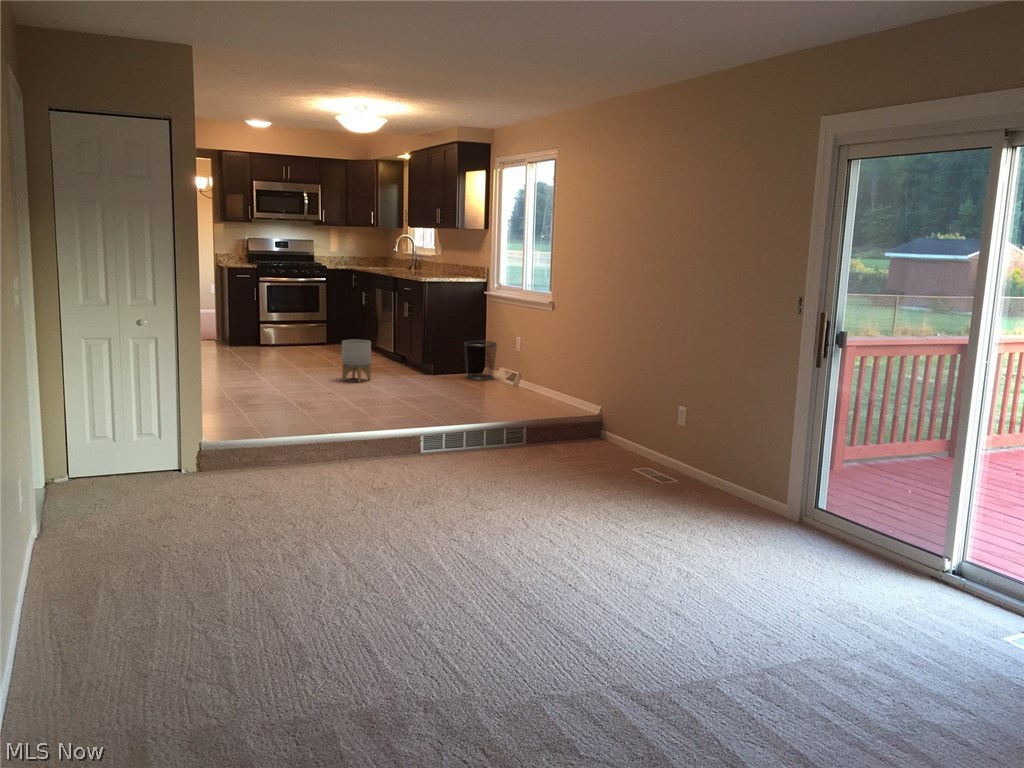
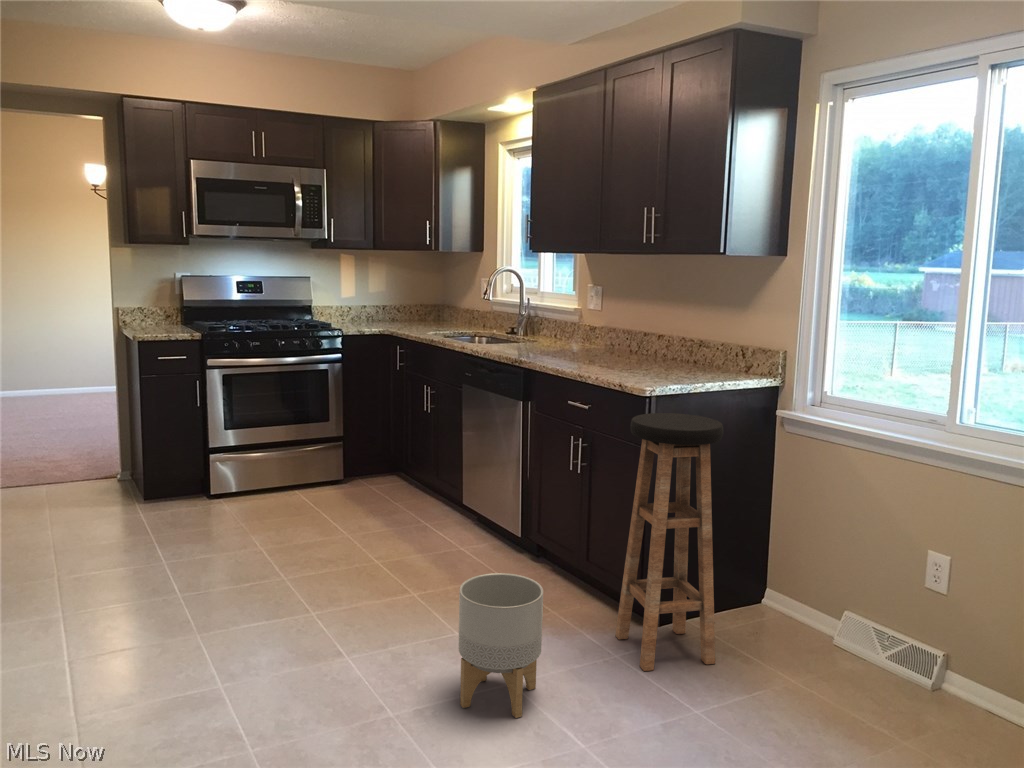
bar stool: none [411,288,444,380] -> present [615,413,723,671]
waste bin: present [465,341,497,380] -> none [754,538,846,656]

